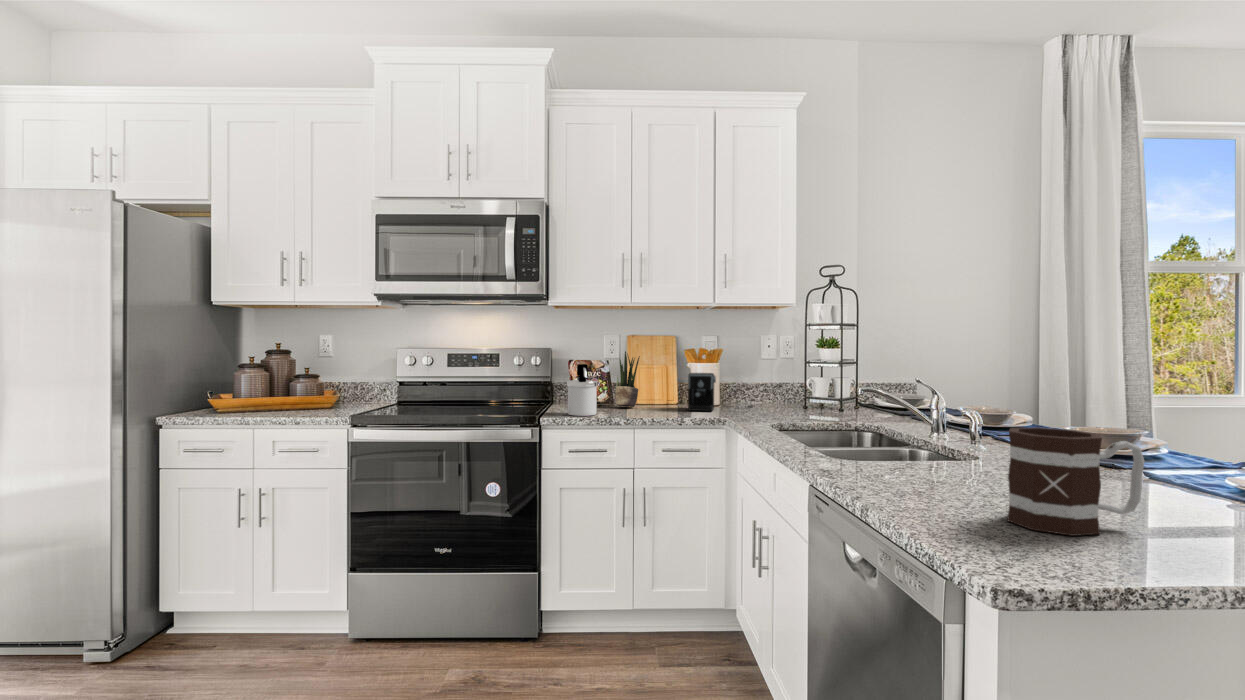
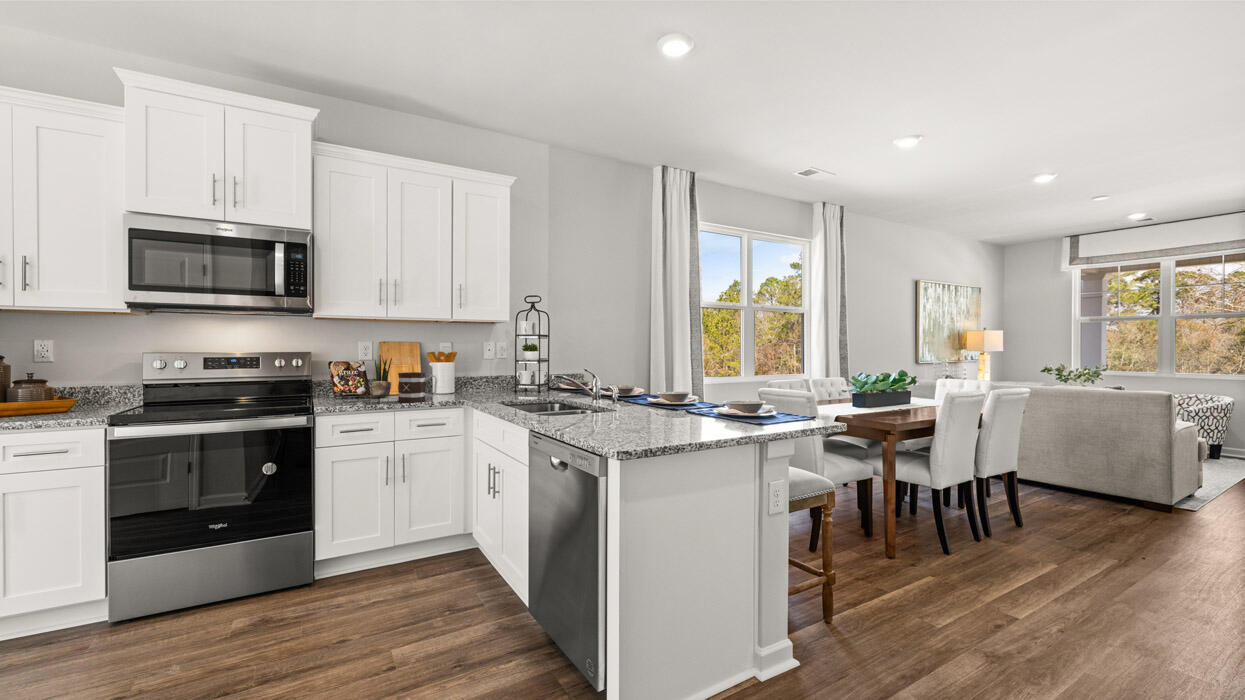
soap dispenser: present [567,364,598,416] -> none [334,364,361,404]
coffee maker: present [688,373,752,411] -> none [432,369,479,397]
mug: present [1007,427,1144,536] -> present [398,372,437,402]

